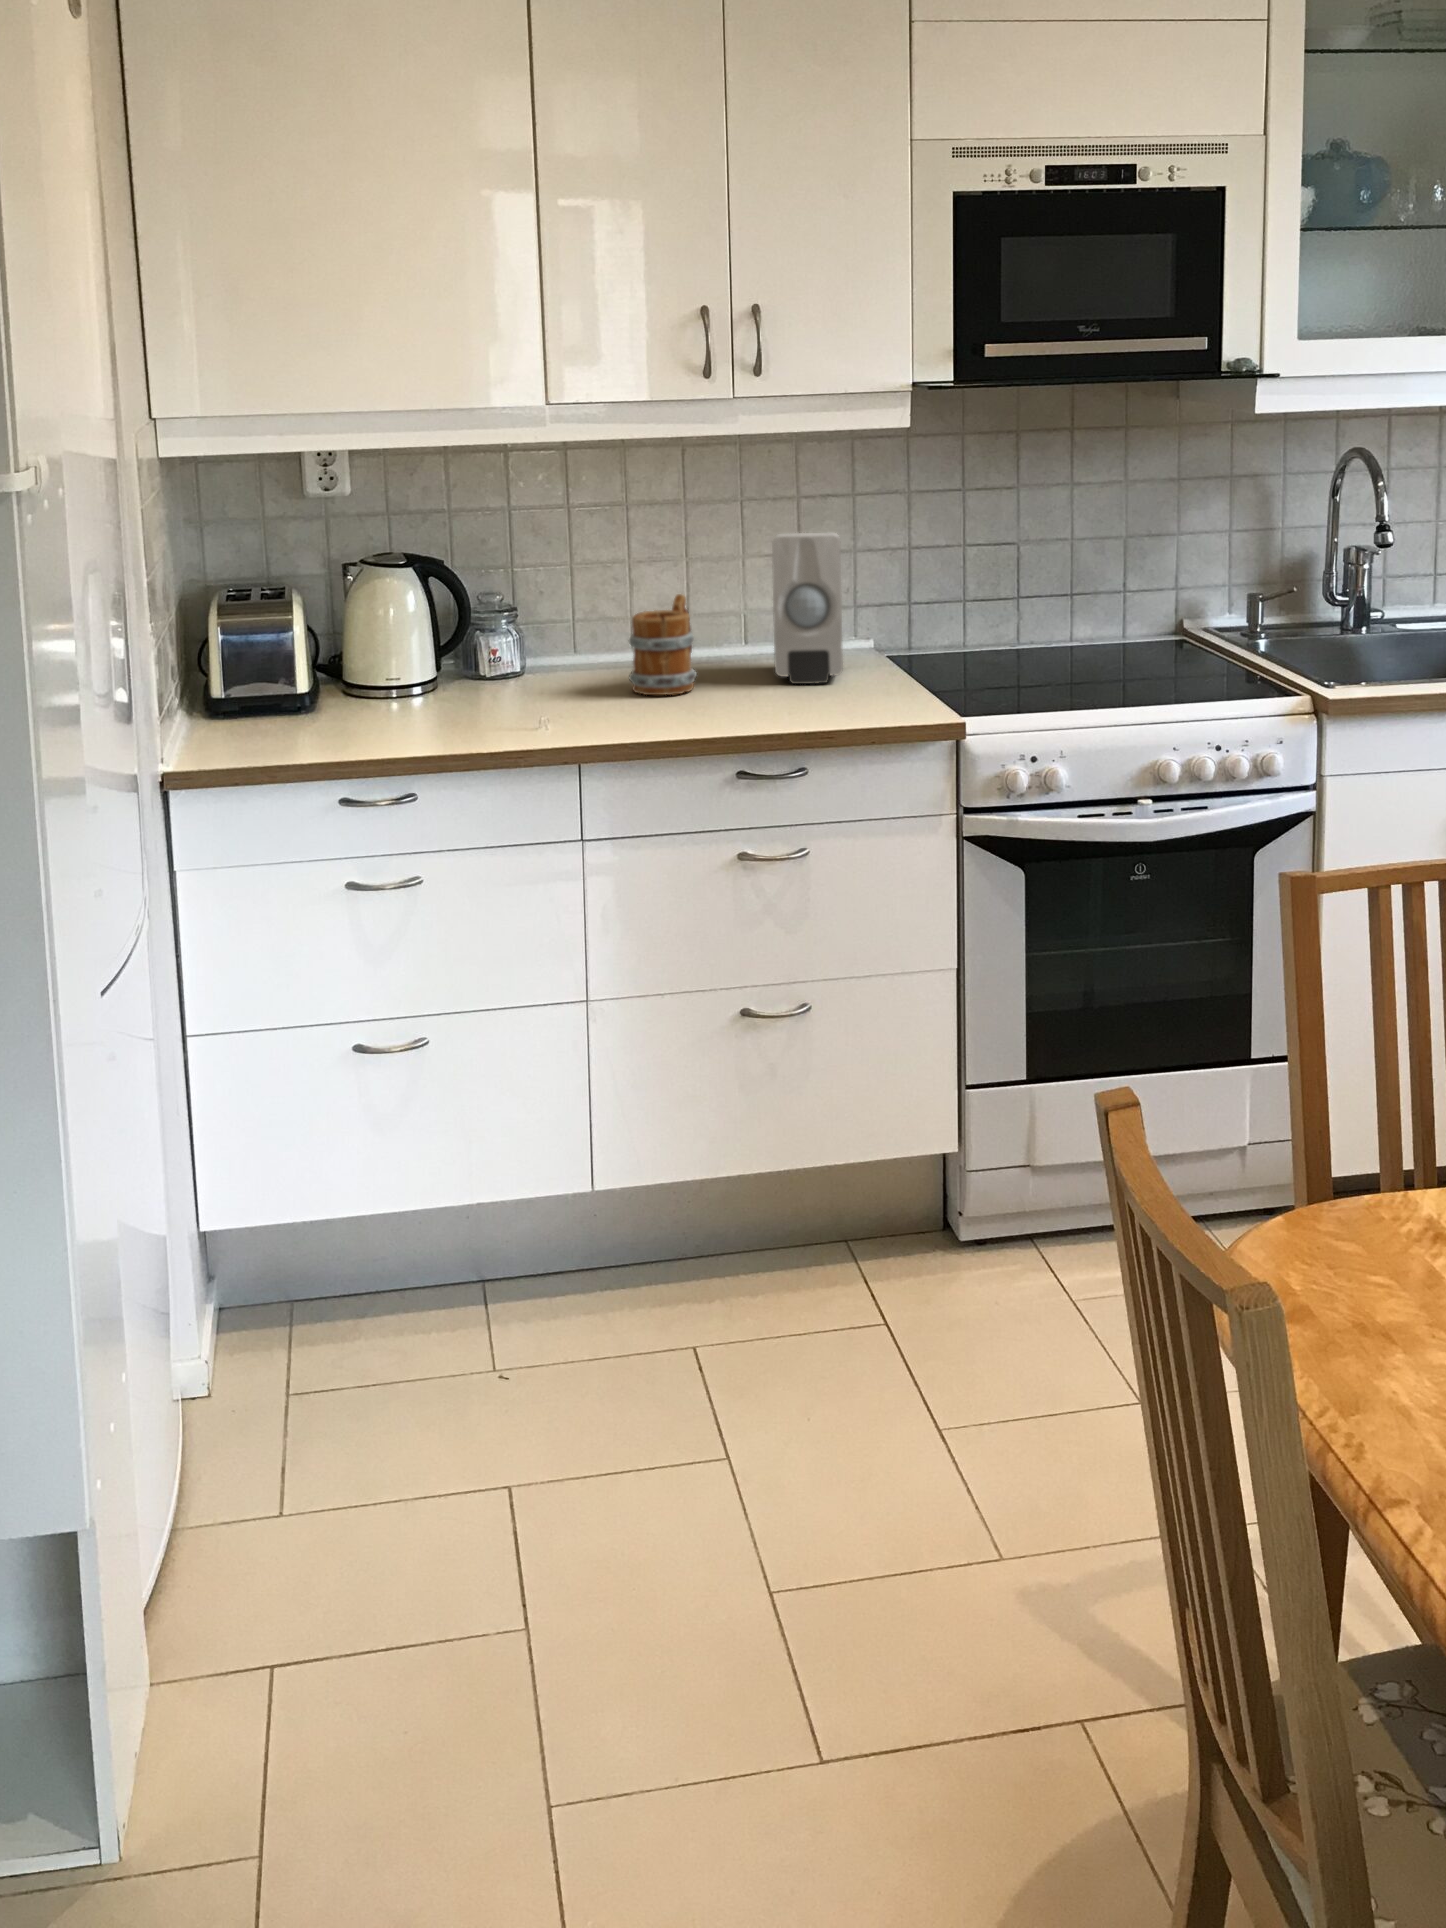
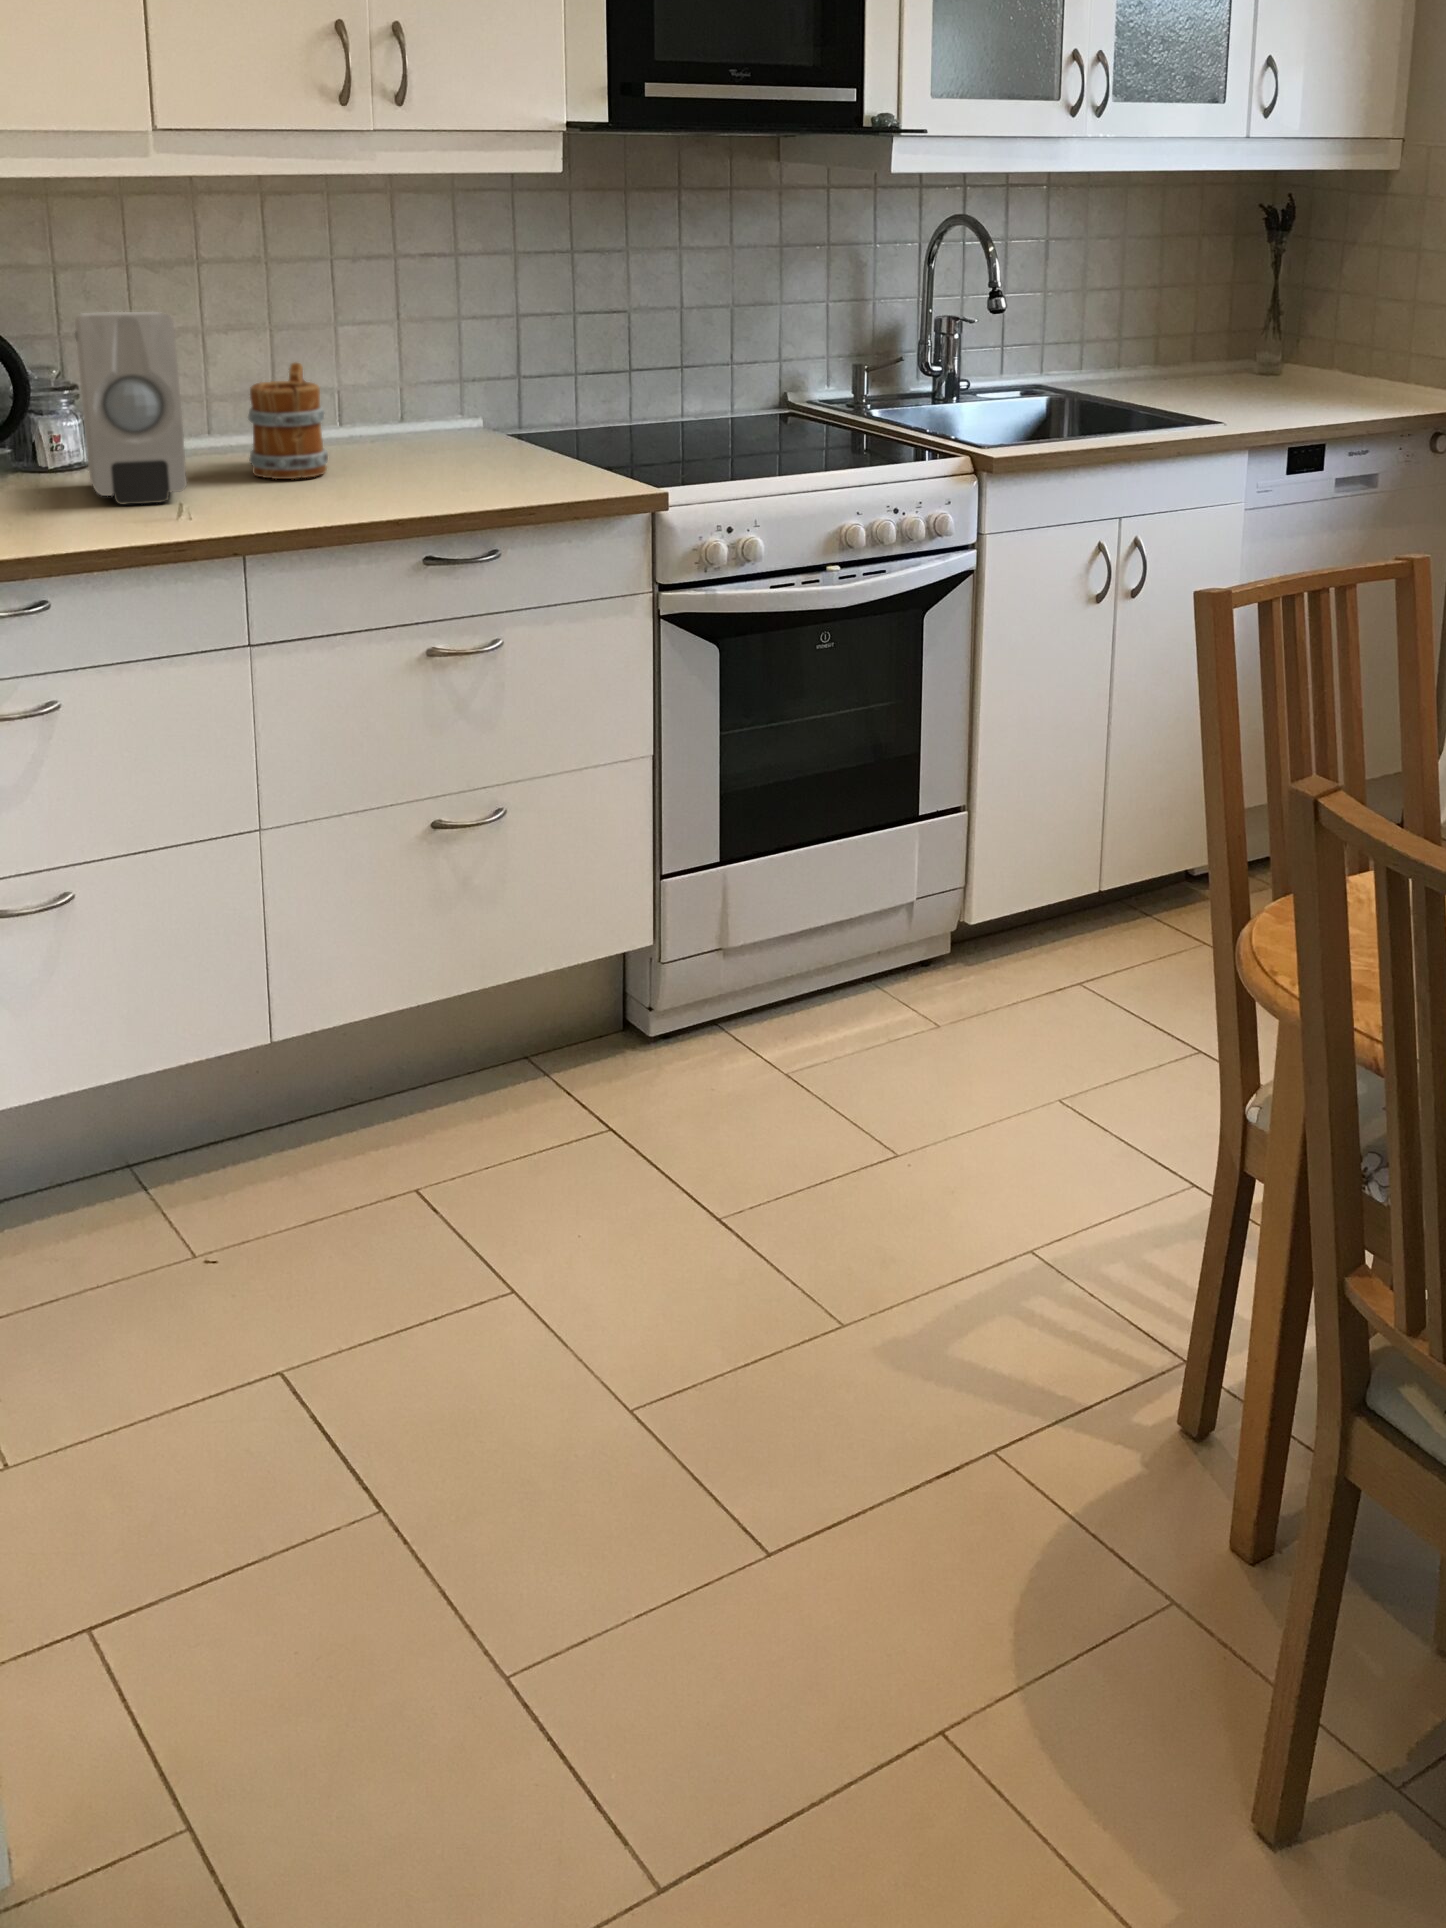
soap dispenser: present [772,533,843,684] -> present [75,312,187,504]

